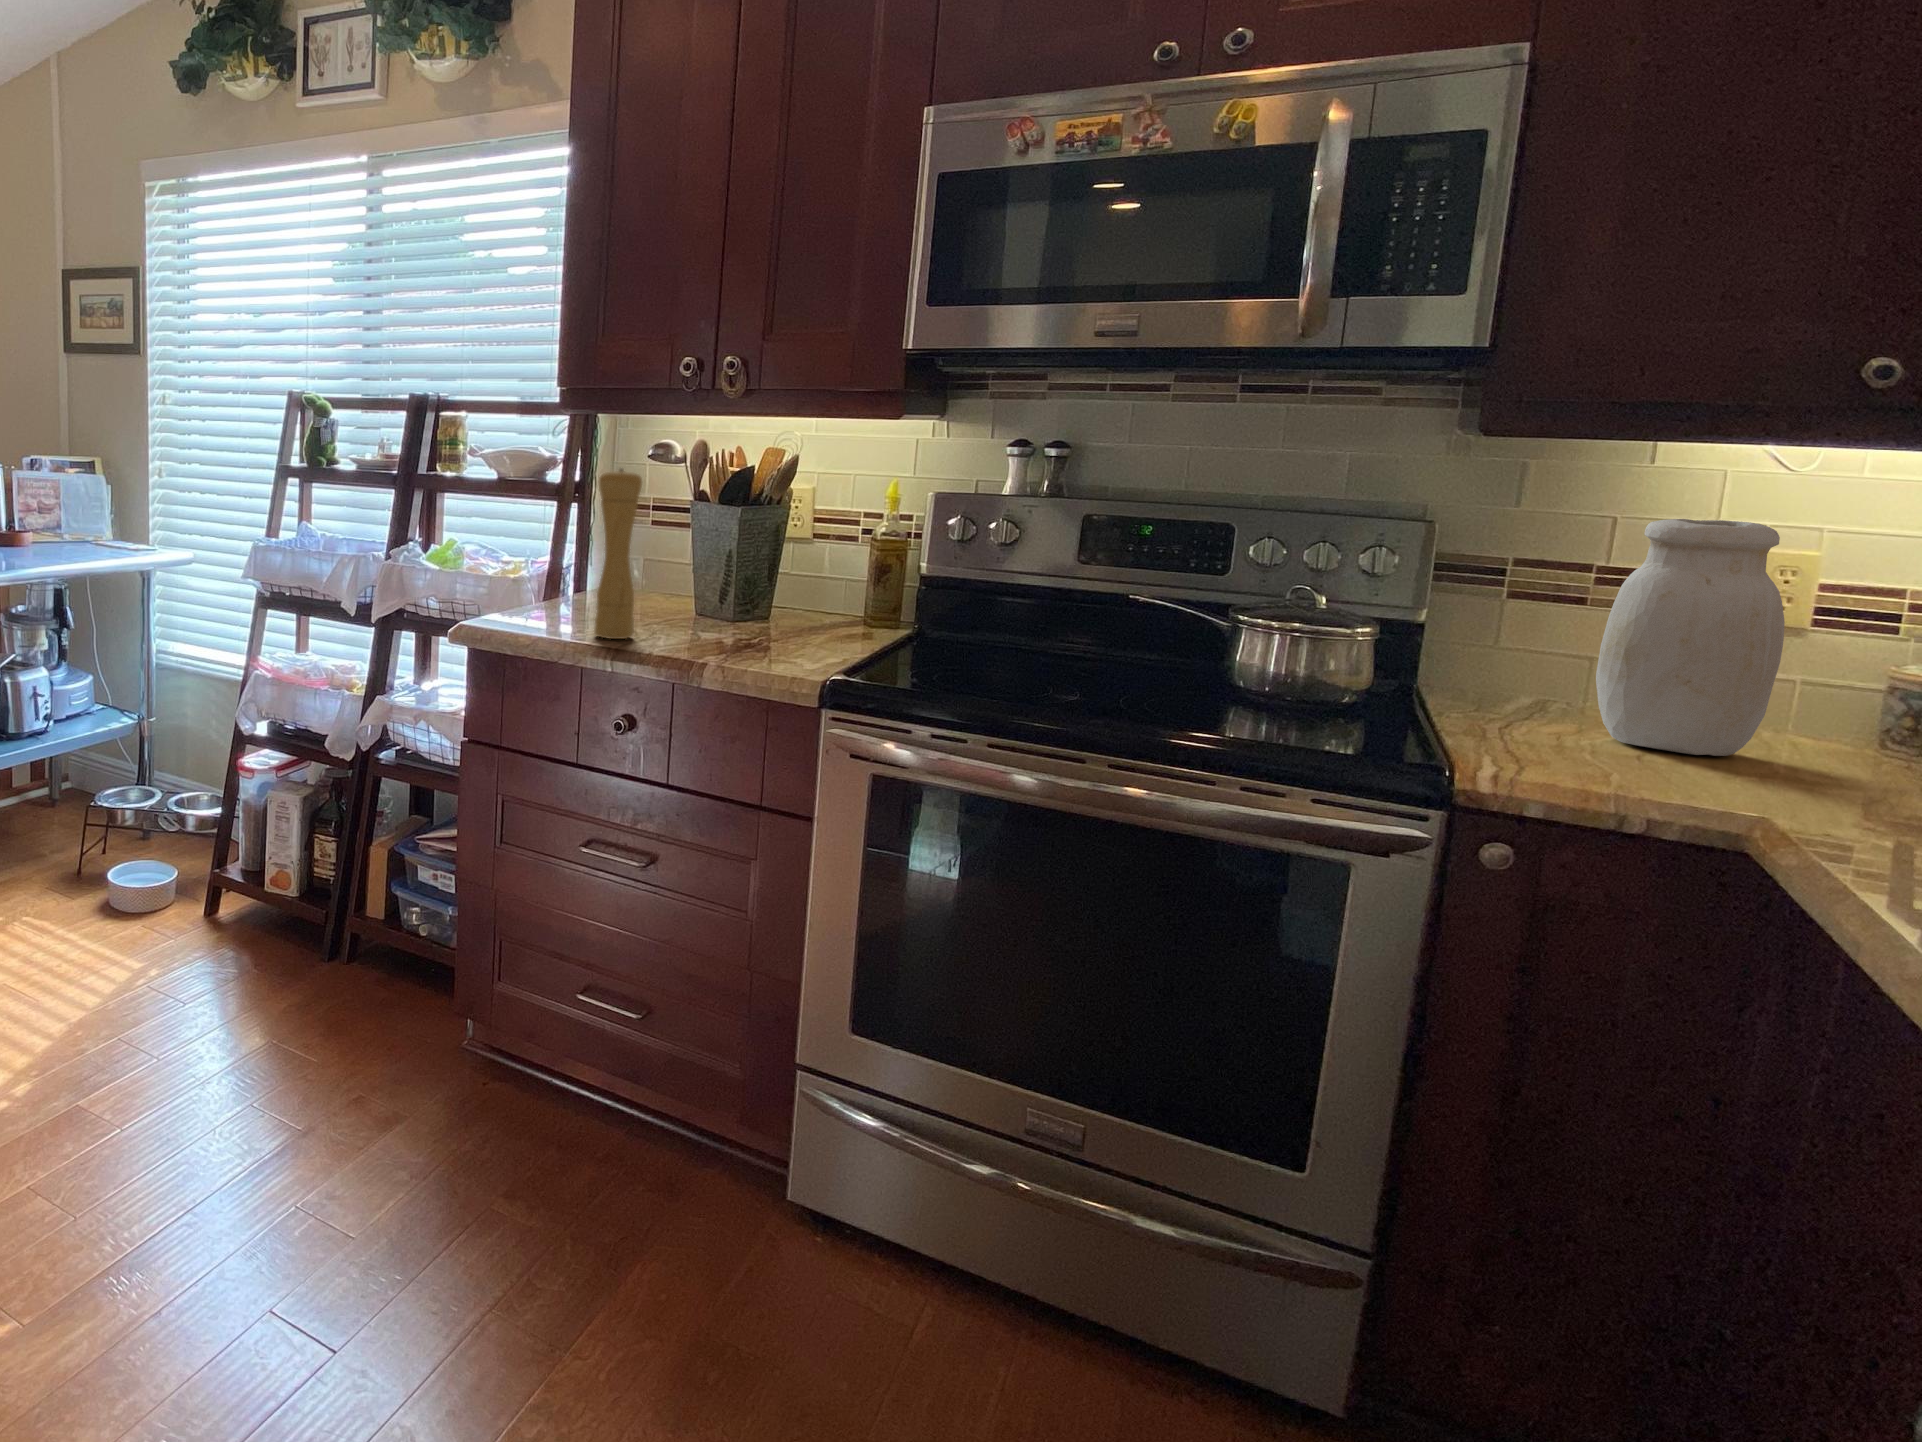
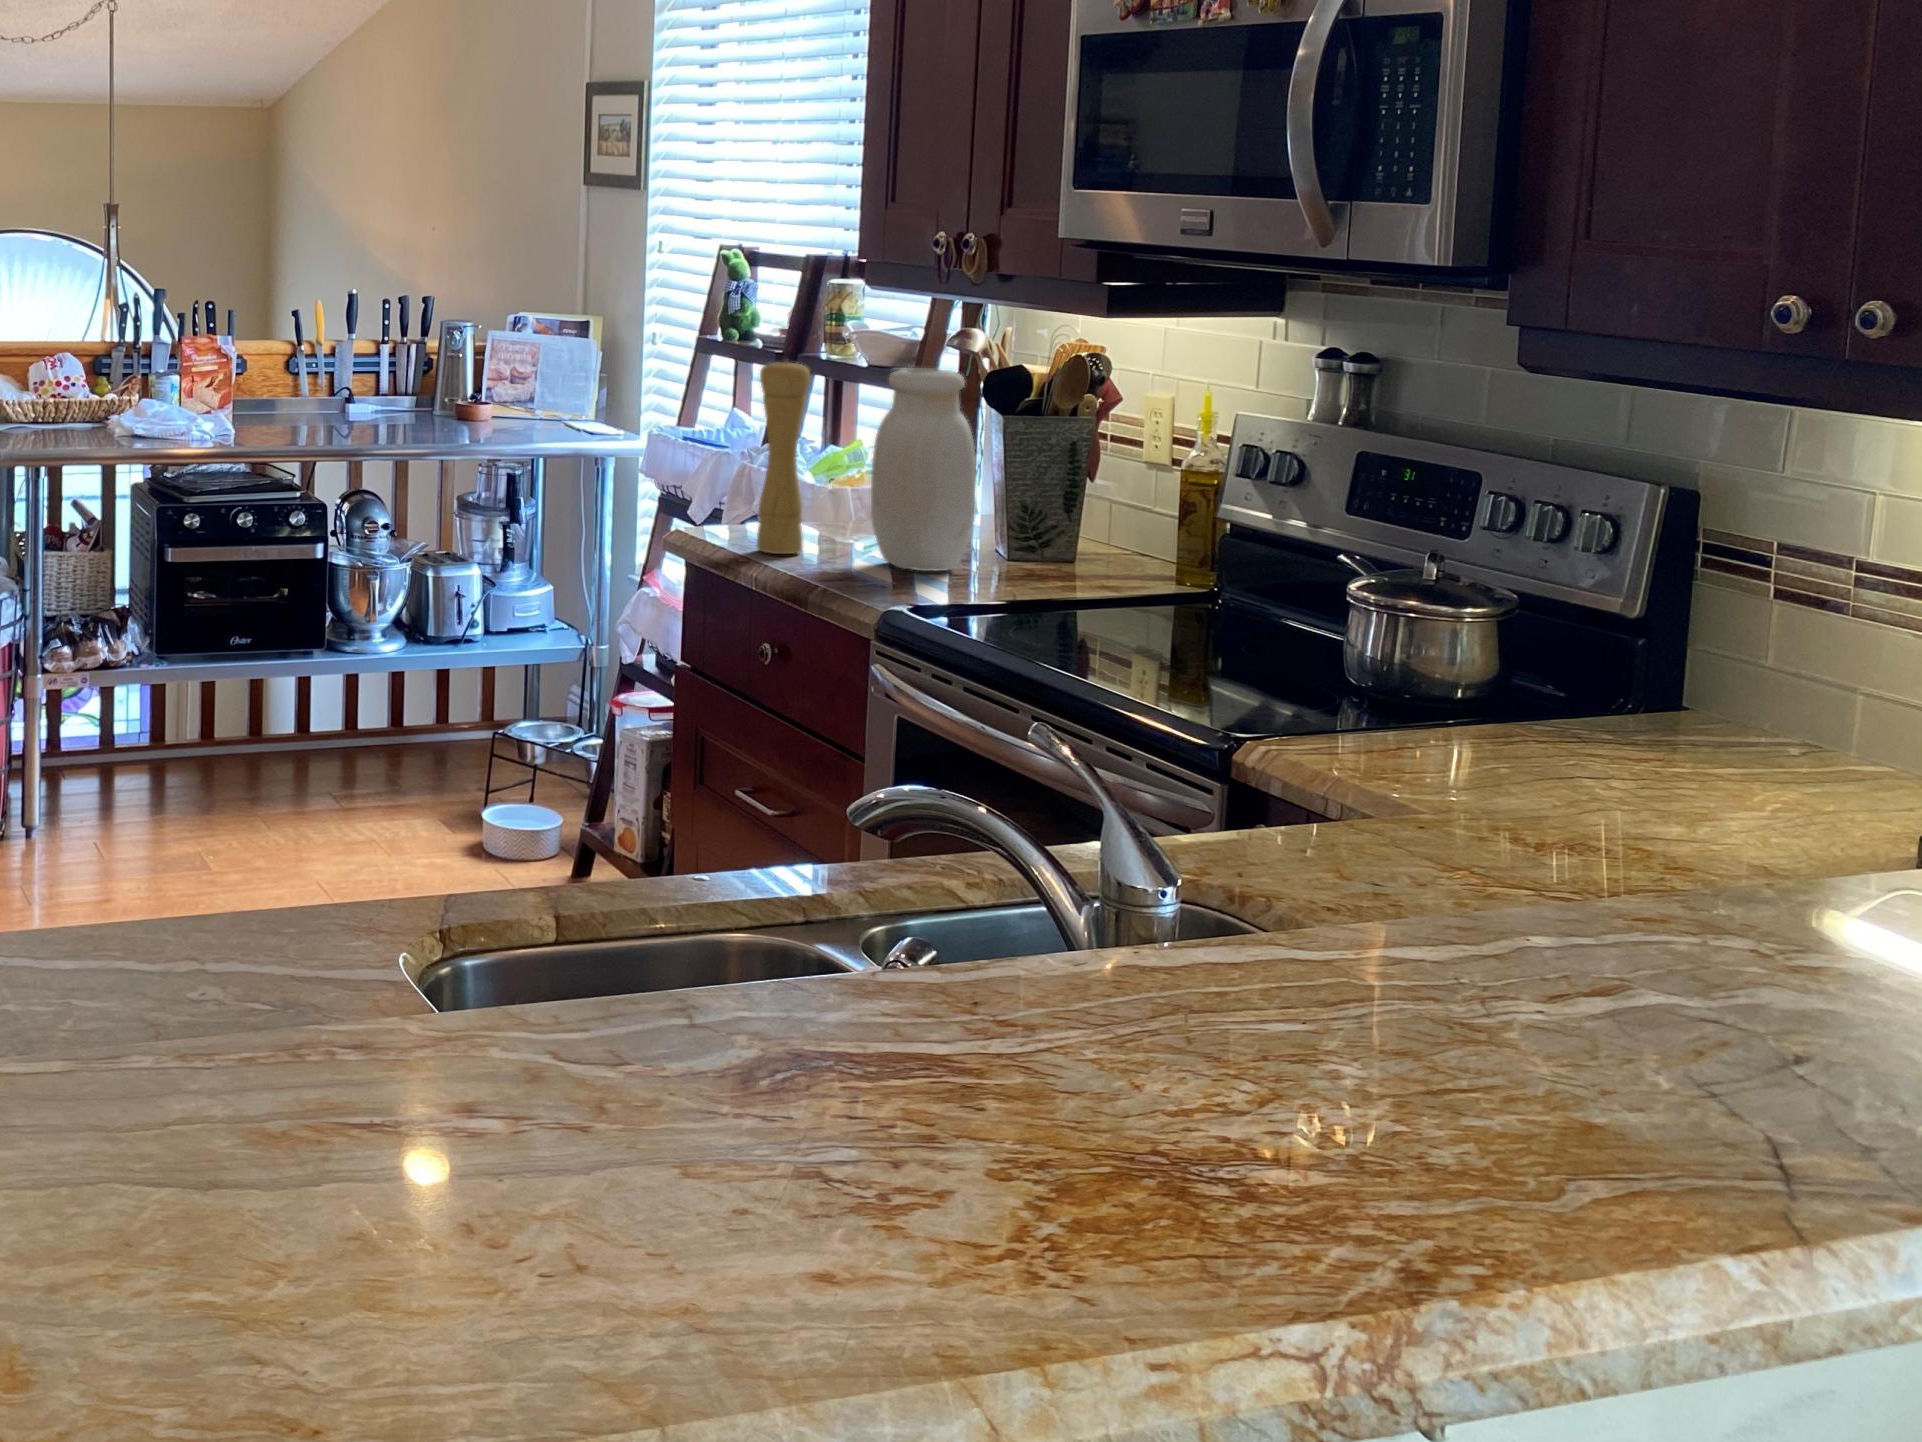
jar: present [1596,519,1785,756] -> present [871,368,976,571]

